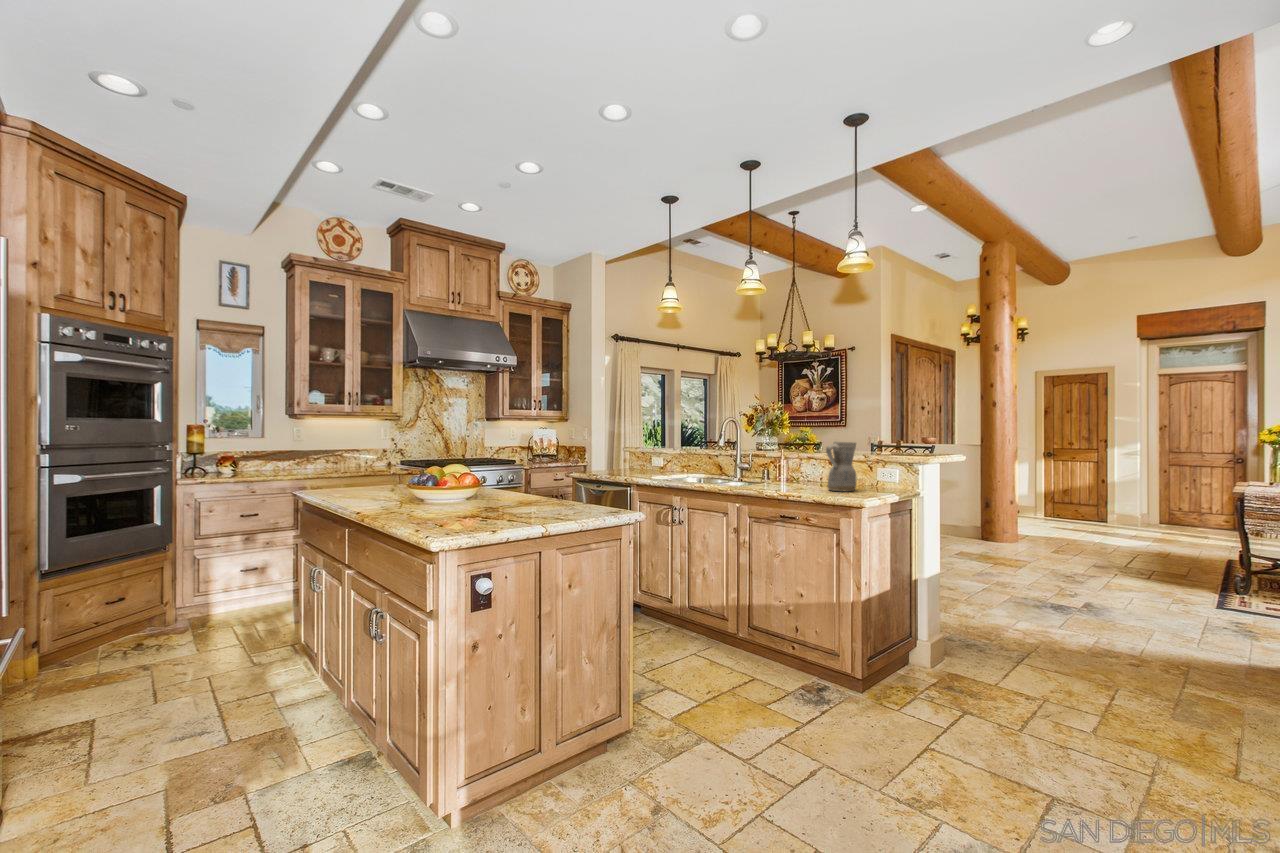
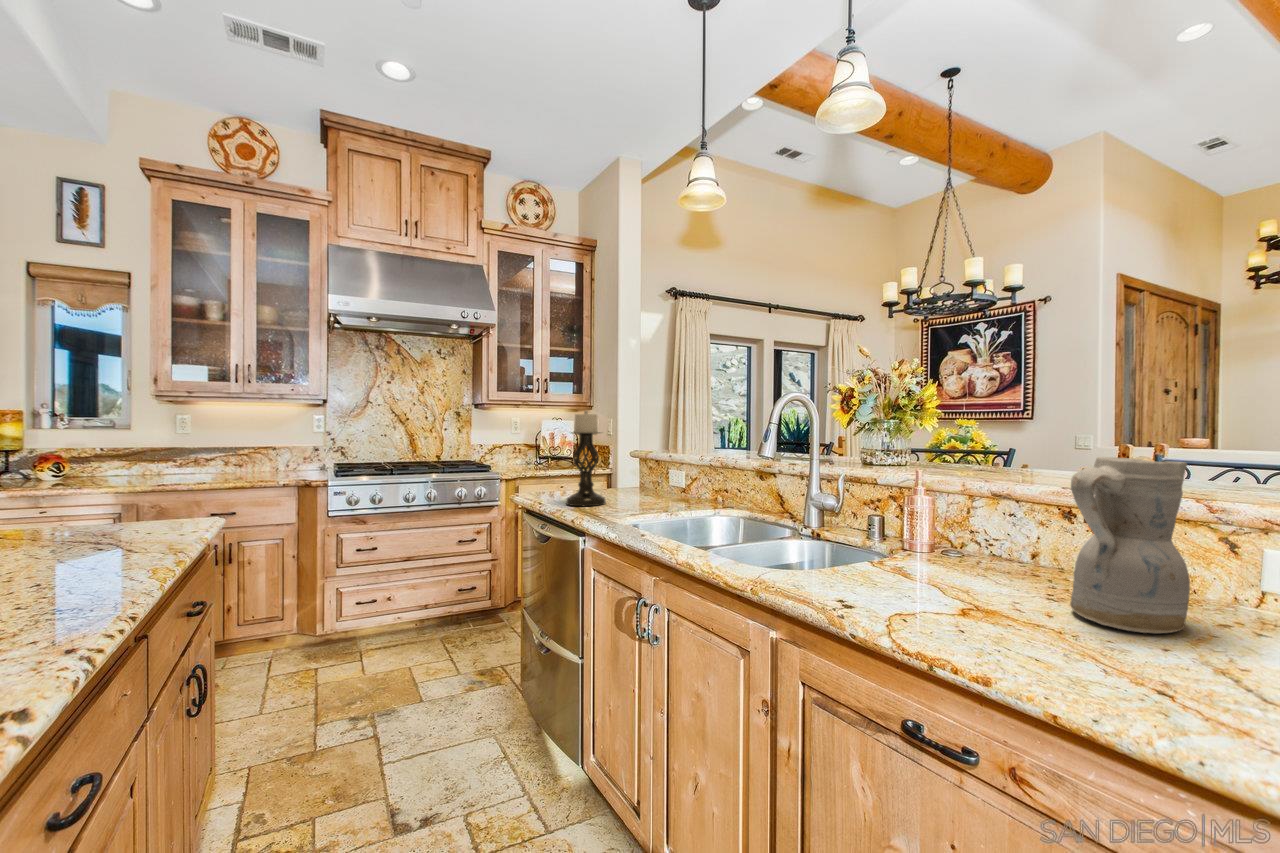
candle holder: none [601,424,623,476] -> present [566,411,606,506]

